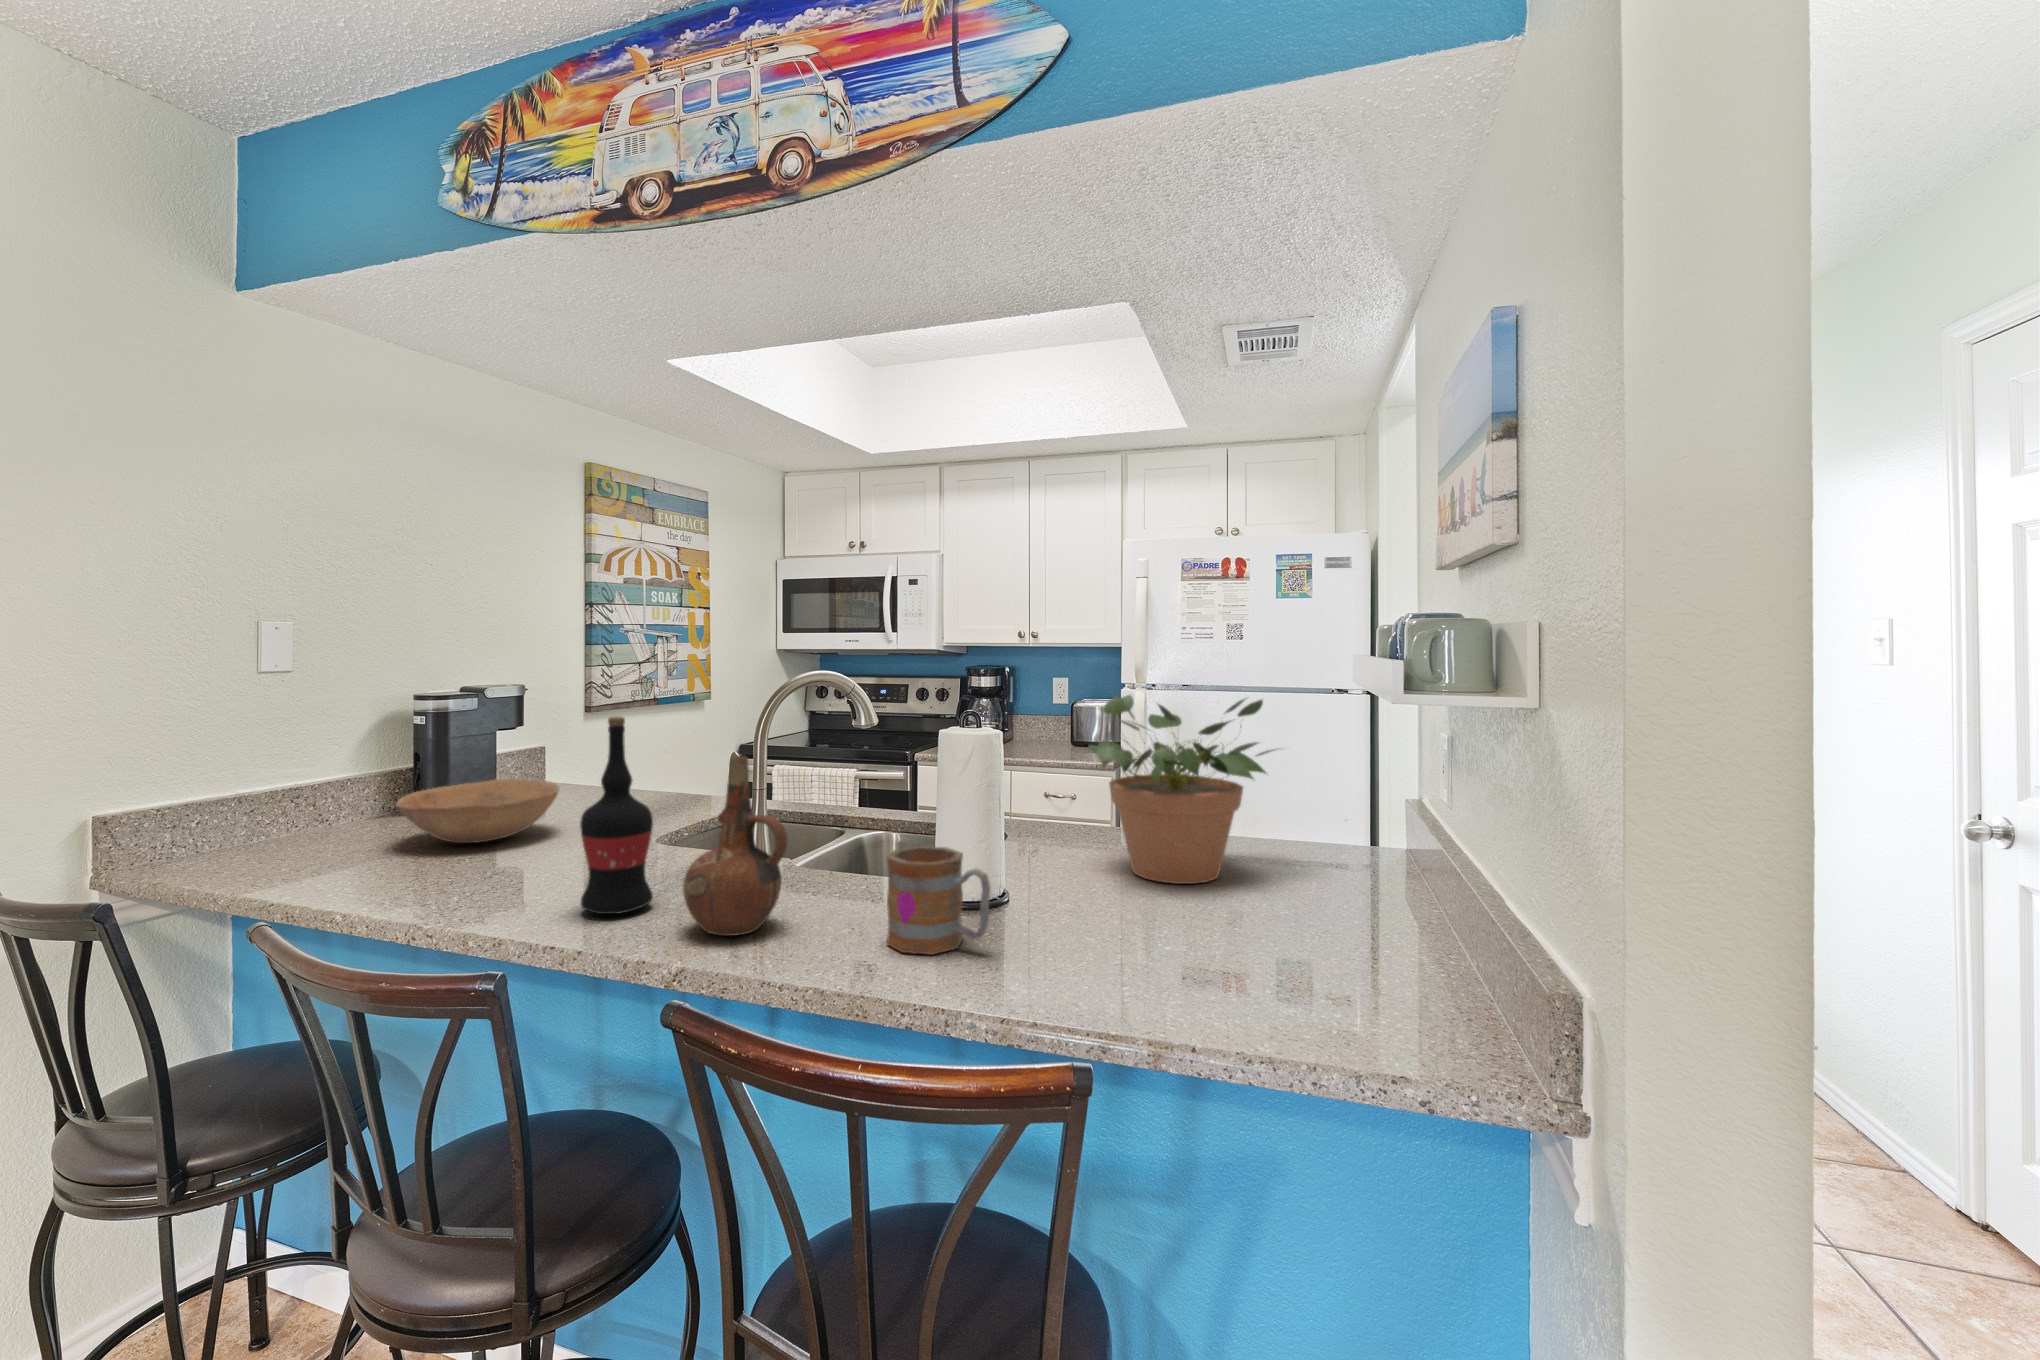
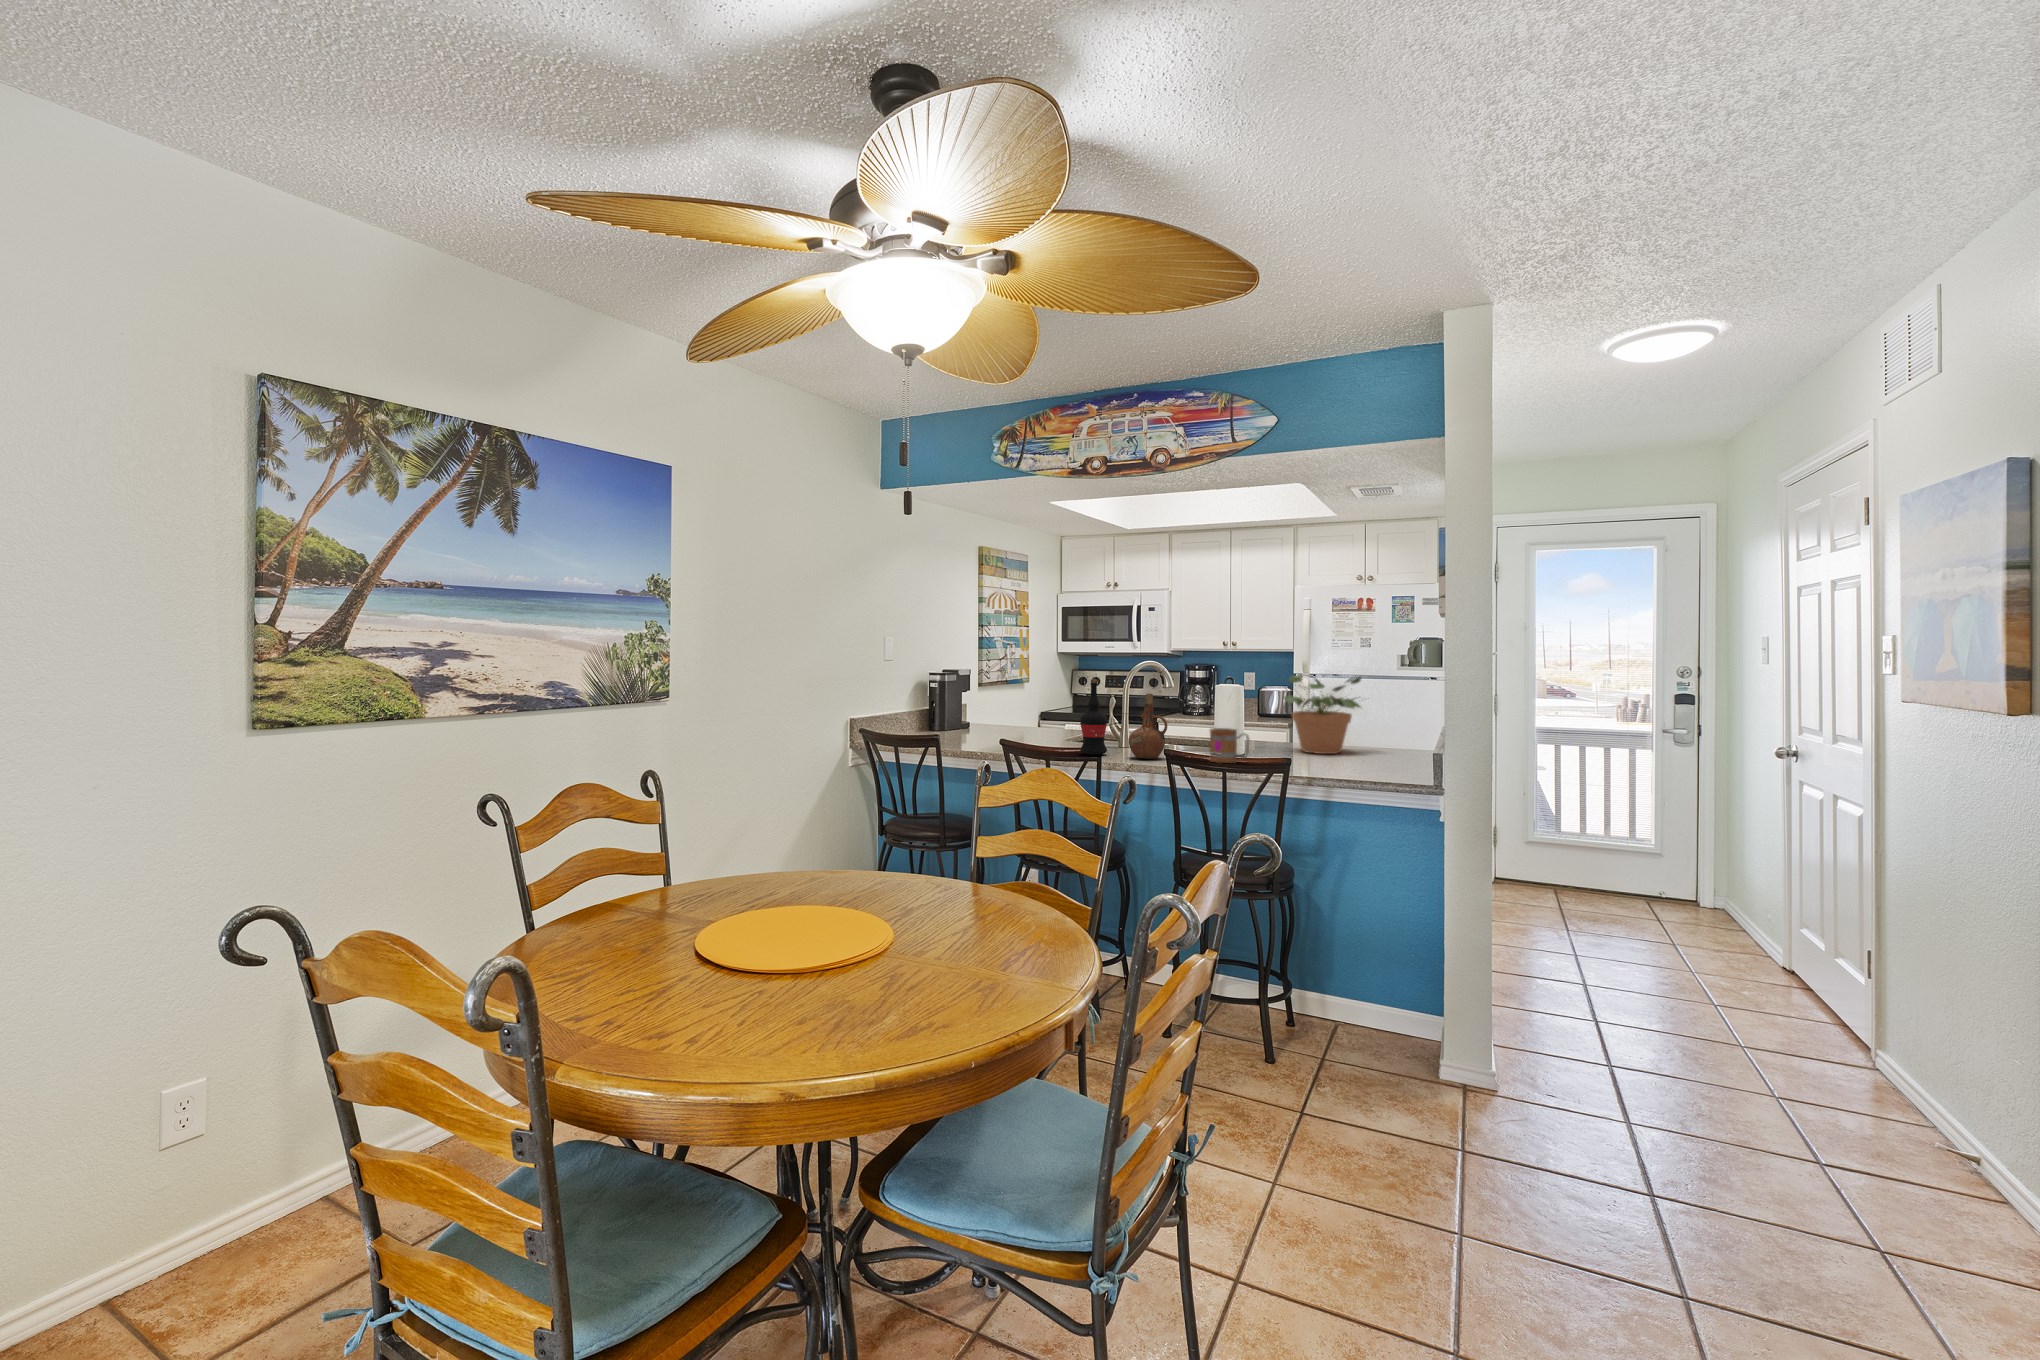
bowl: present [396,779,559,843] -> none [957,715,1024,740]

